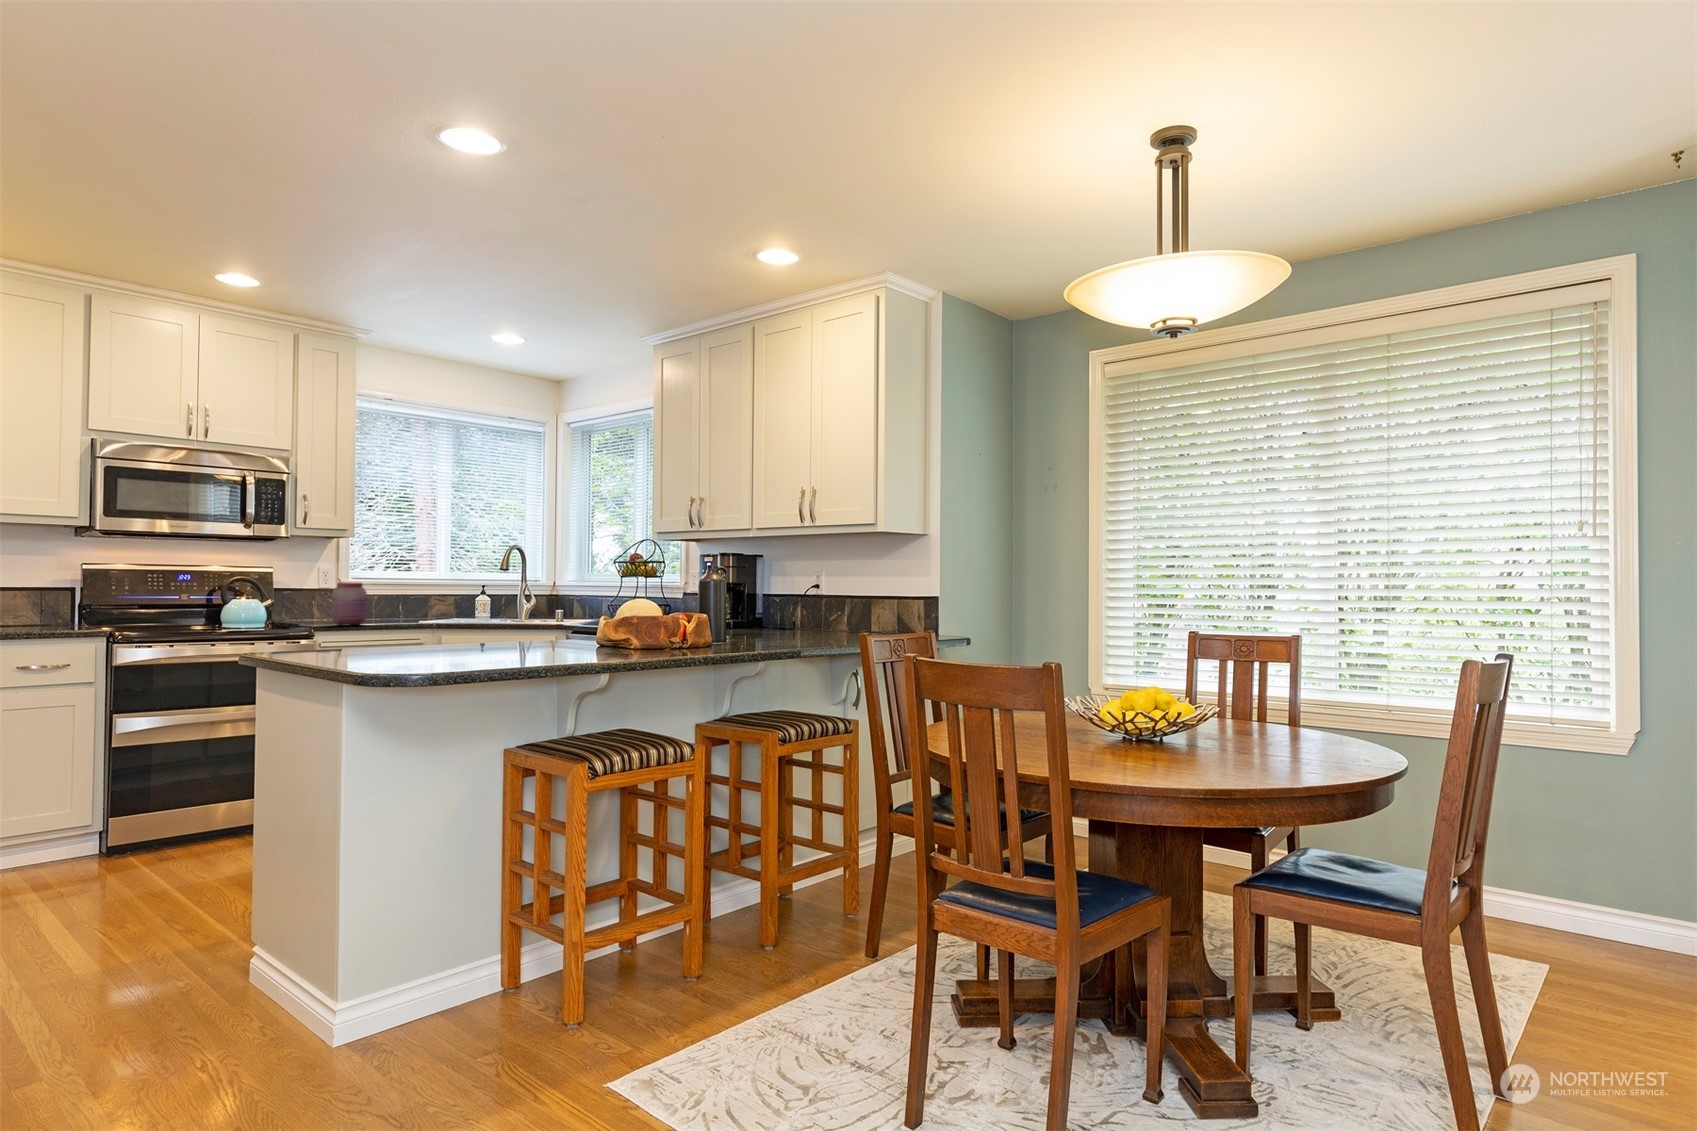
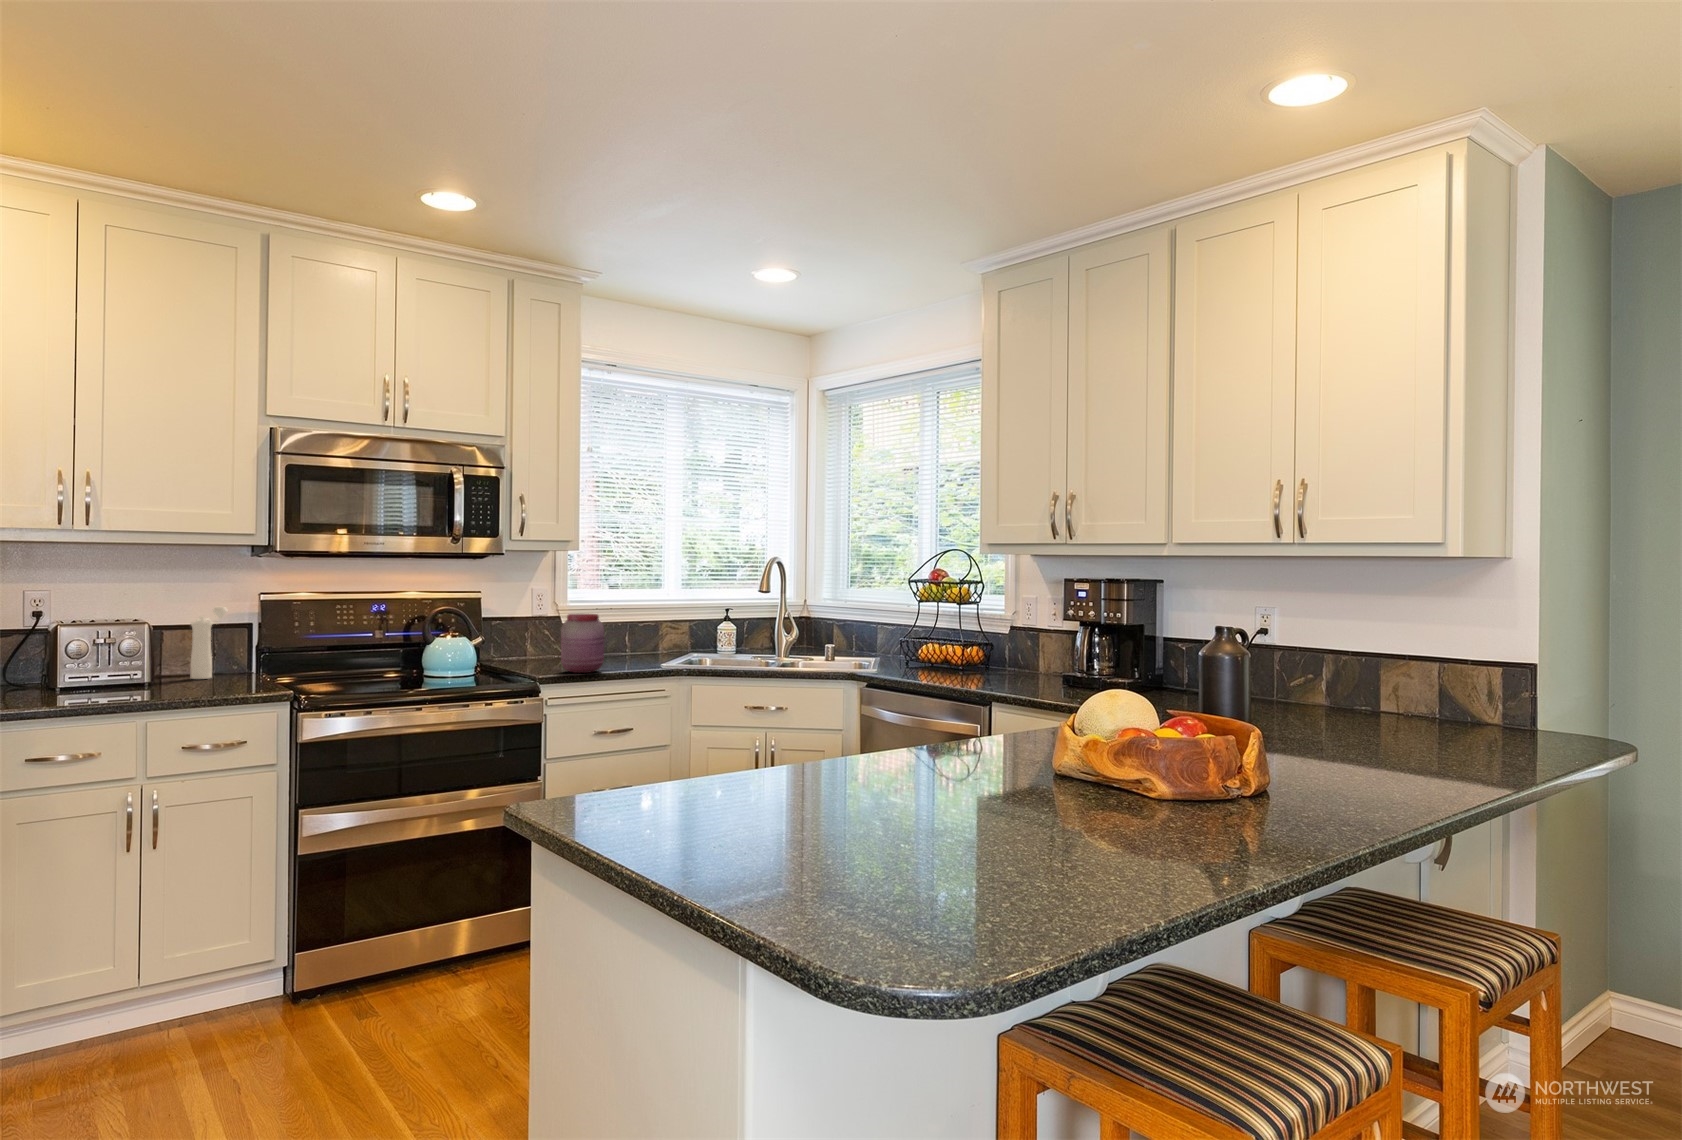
pepper mill: none [24,575,58,628] -> present [190,607,227,679]

